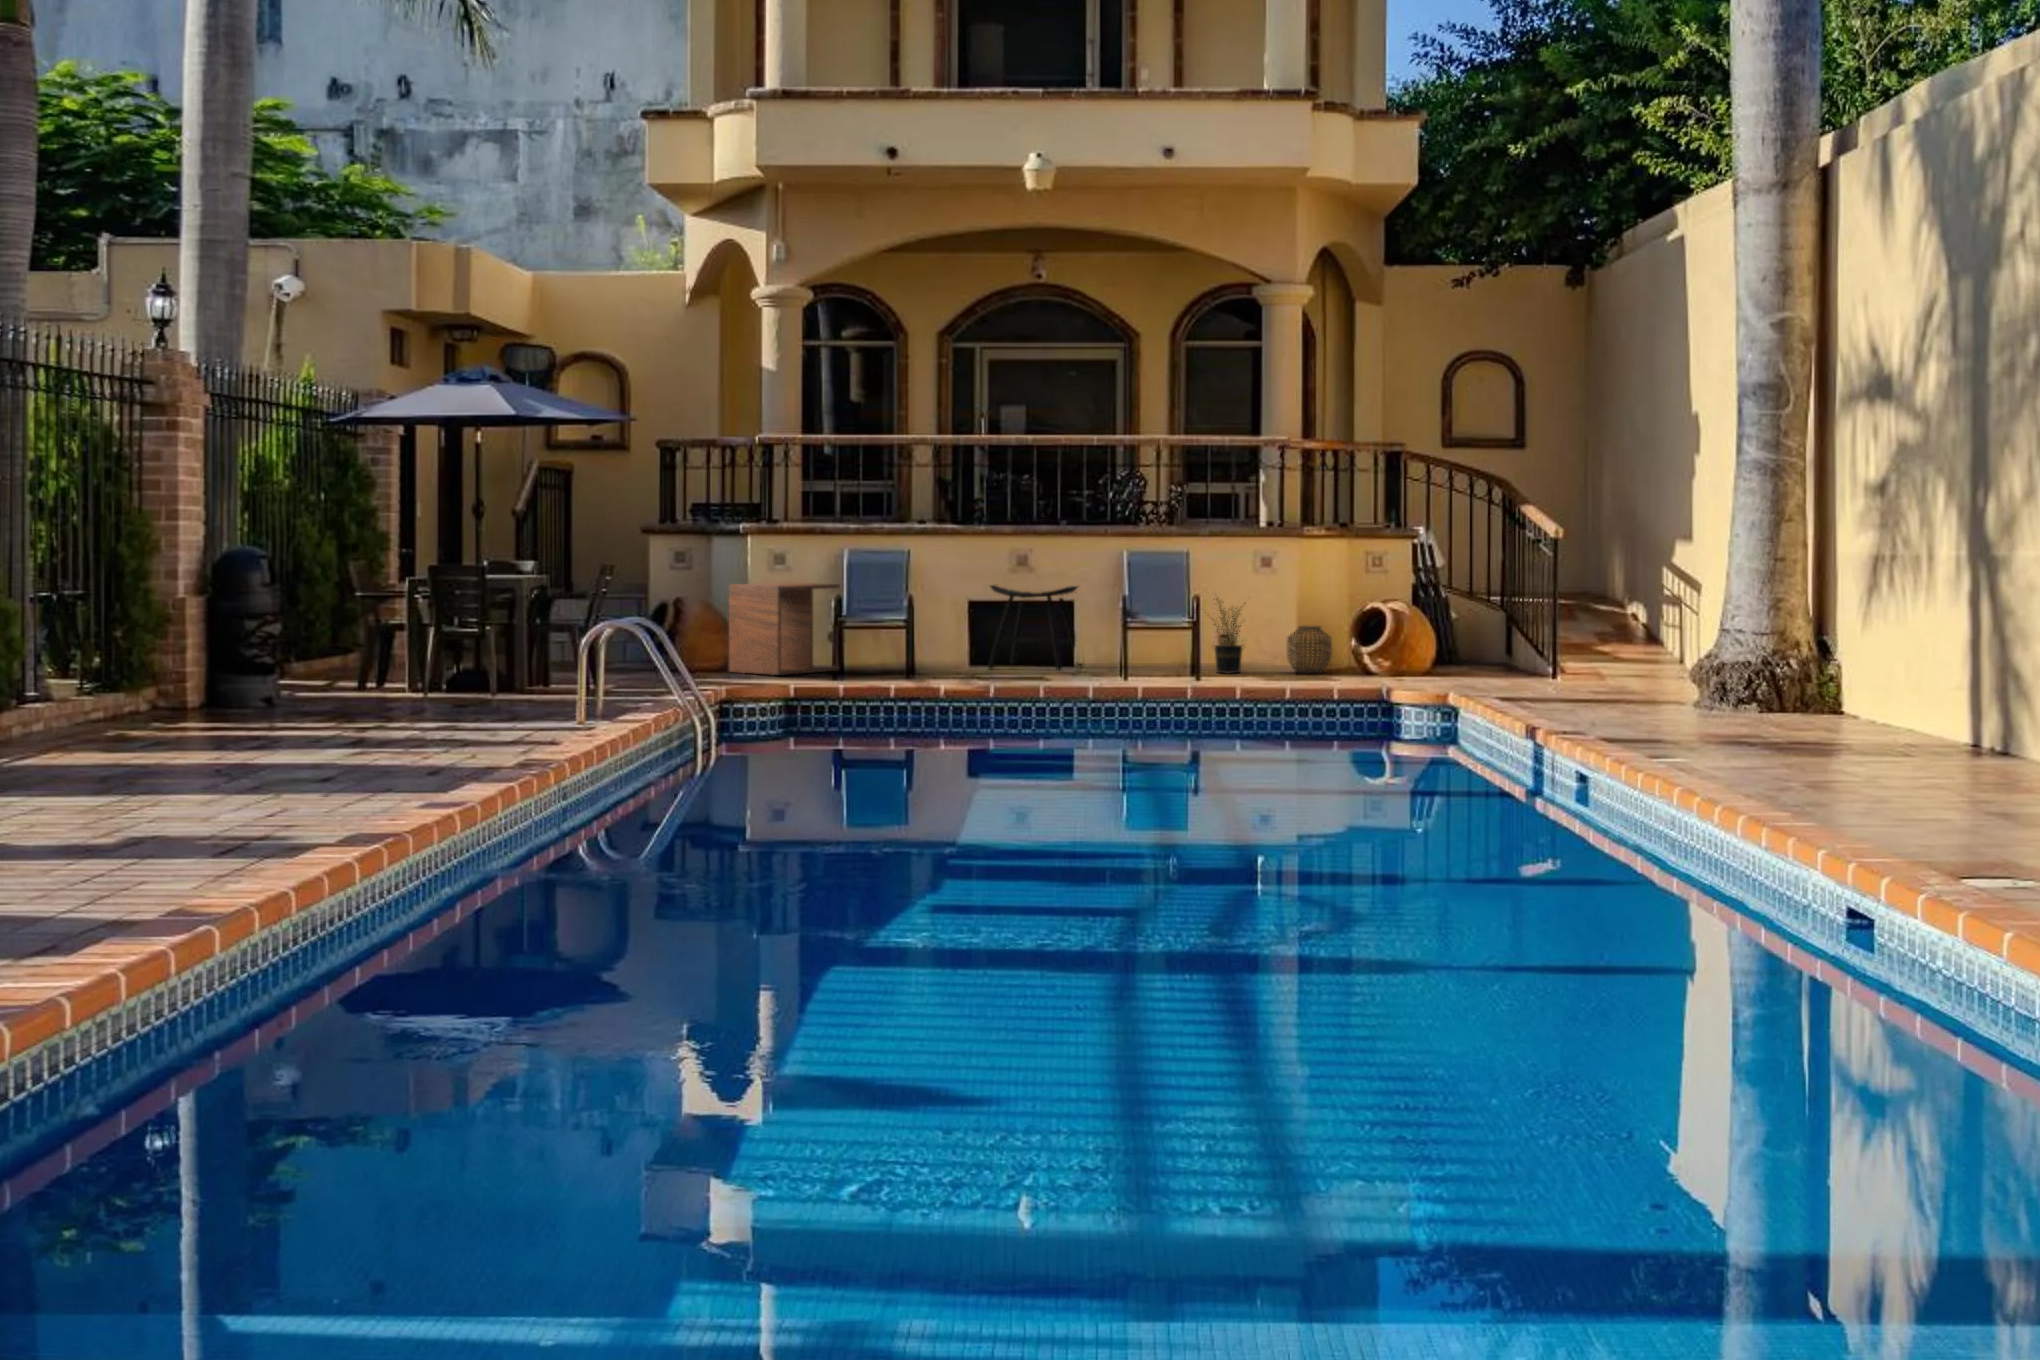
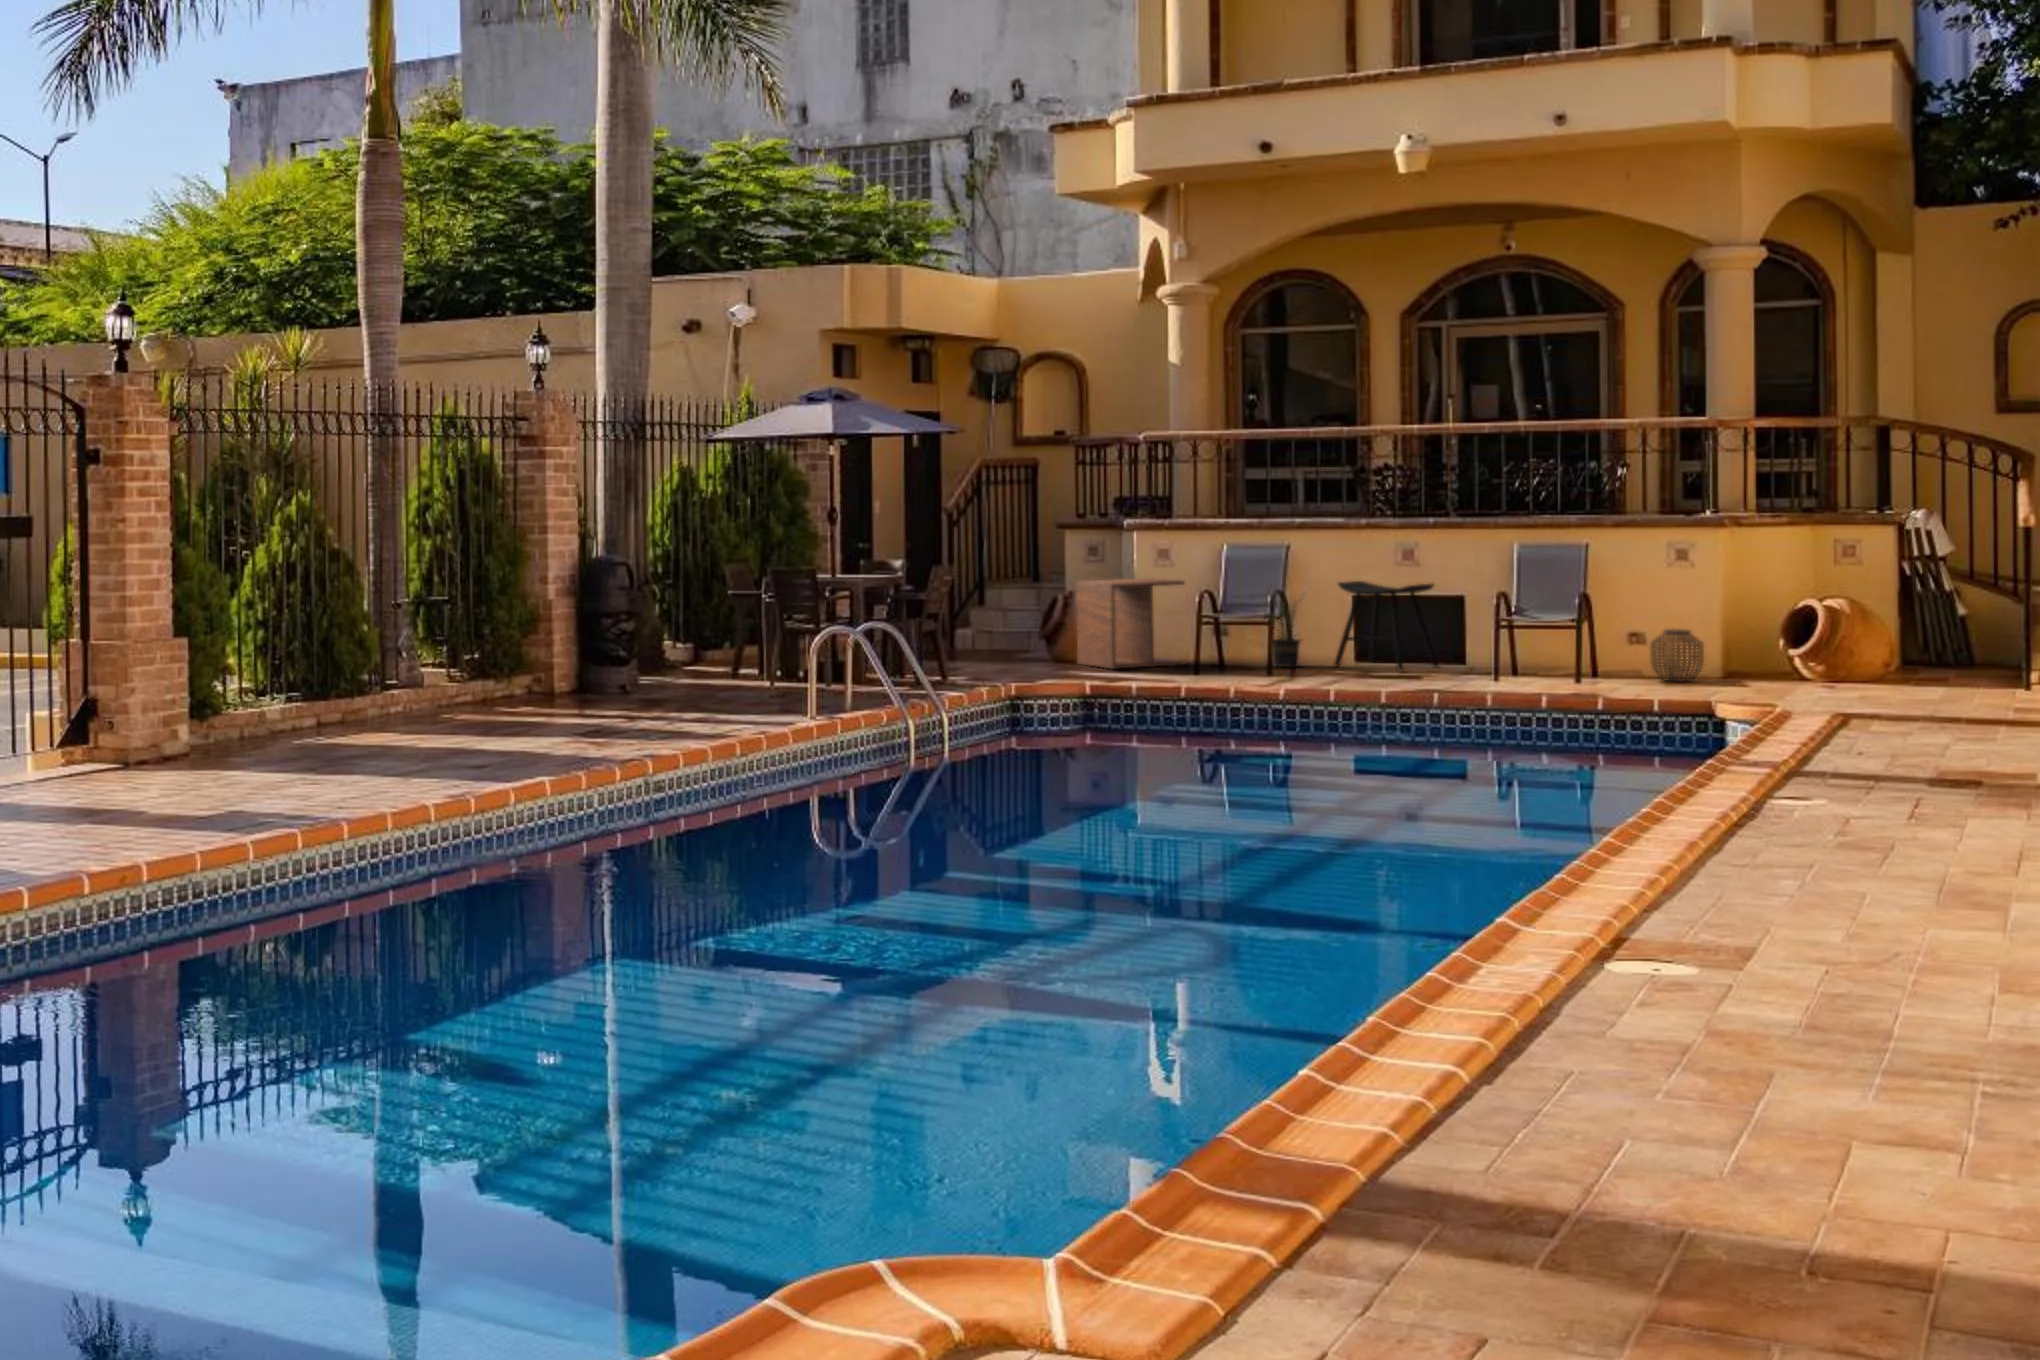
potted plant: present [1211,598,1245,673] -> present [1264,593,1304,667]

